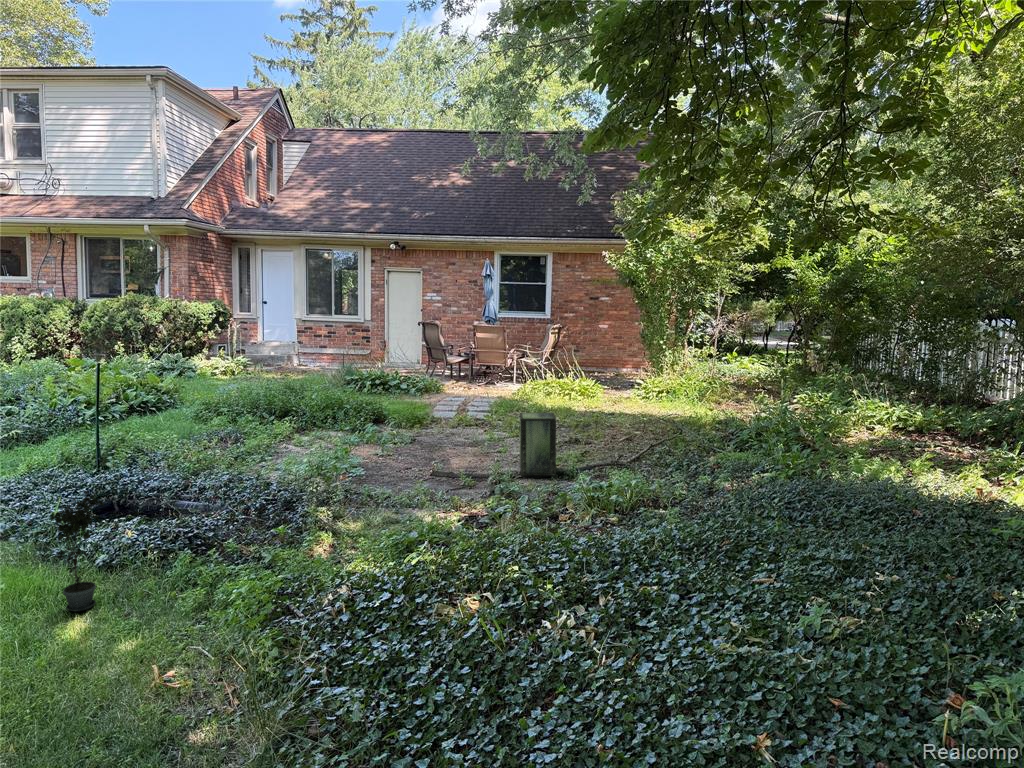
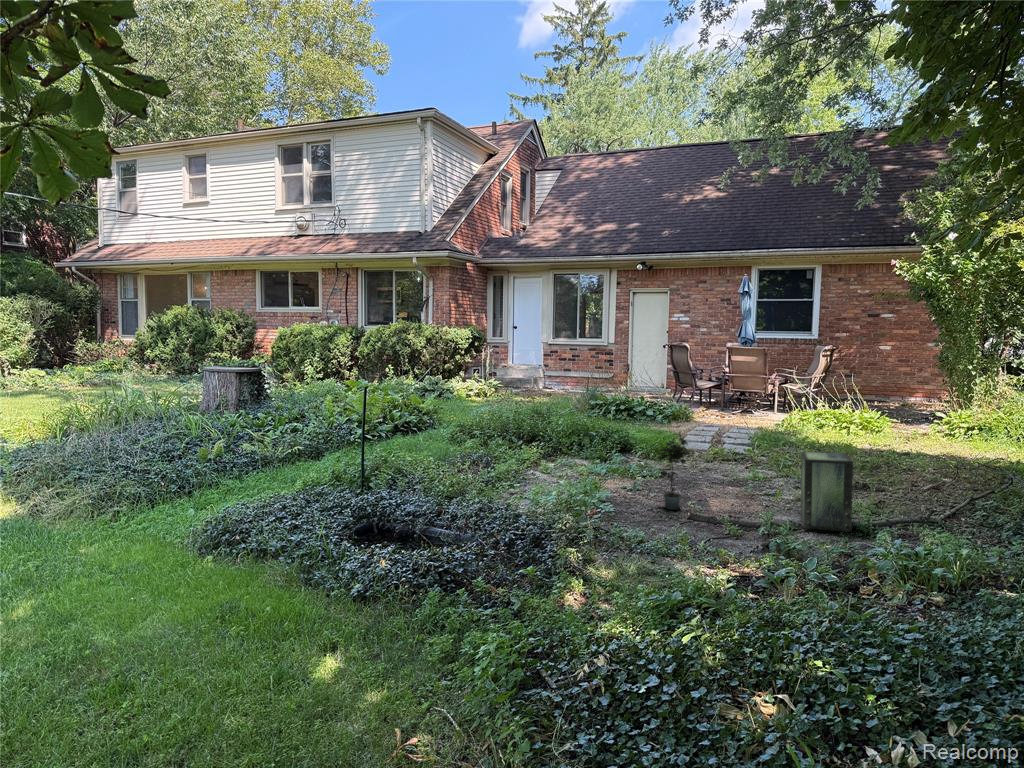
potted plant: present [48,491,104,612] -> present [660,435,689,510]

